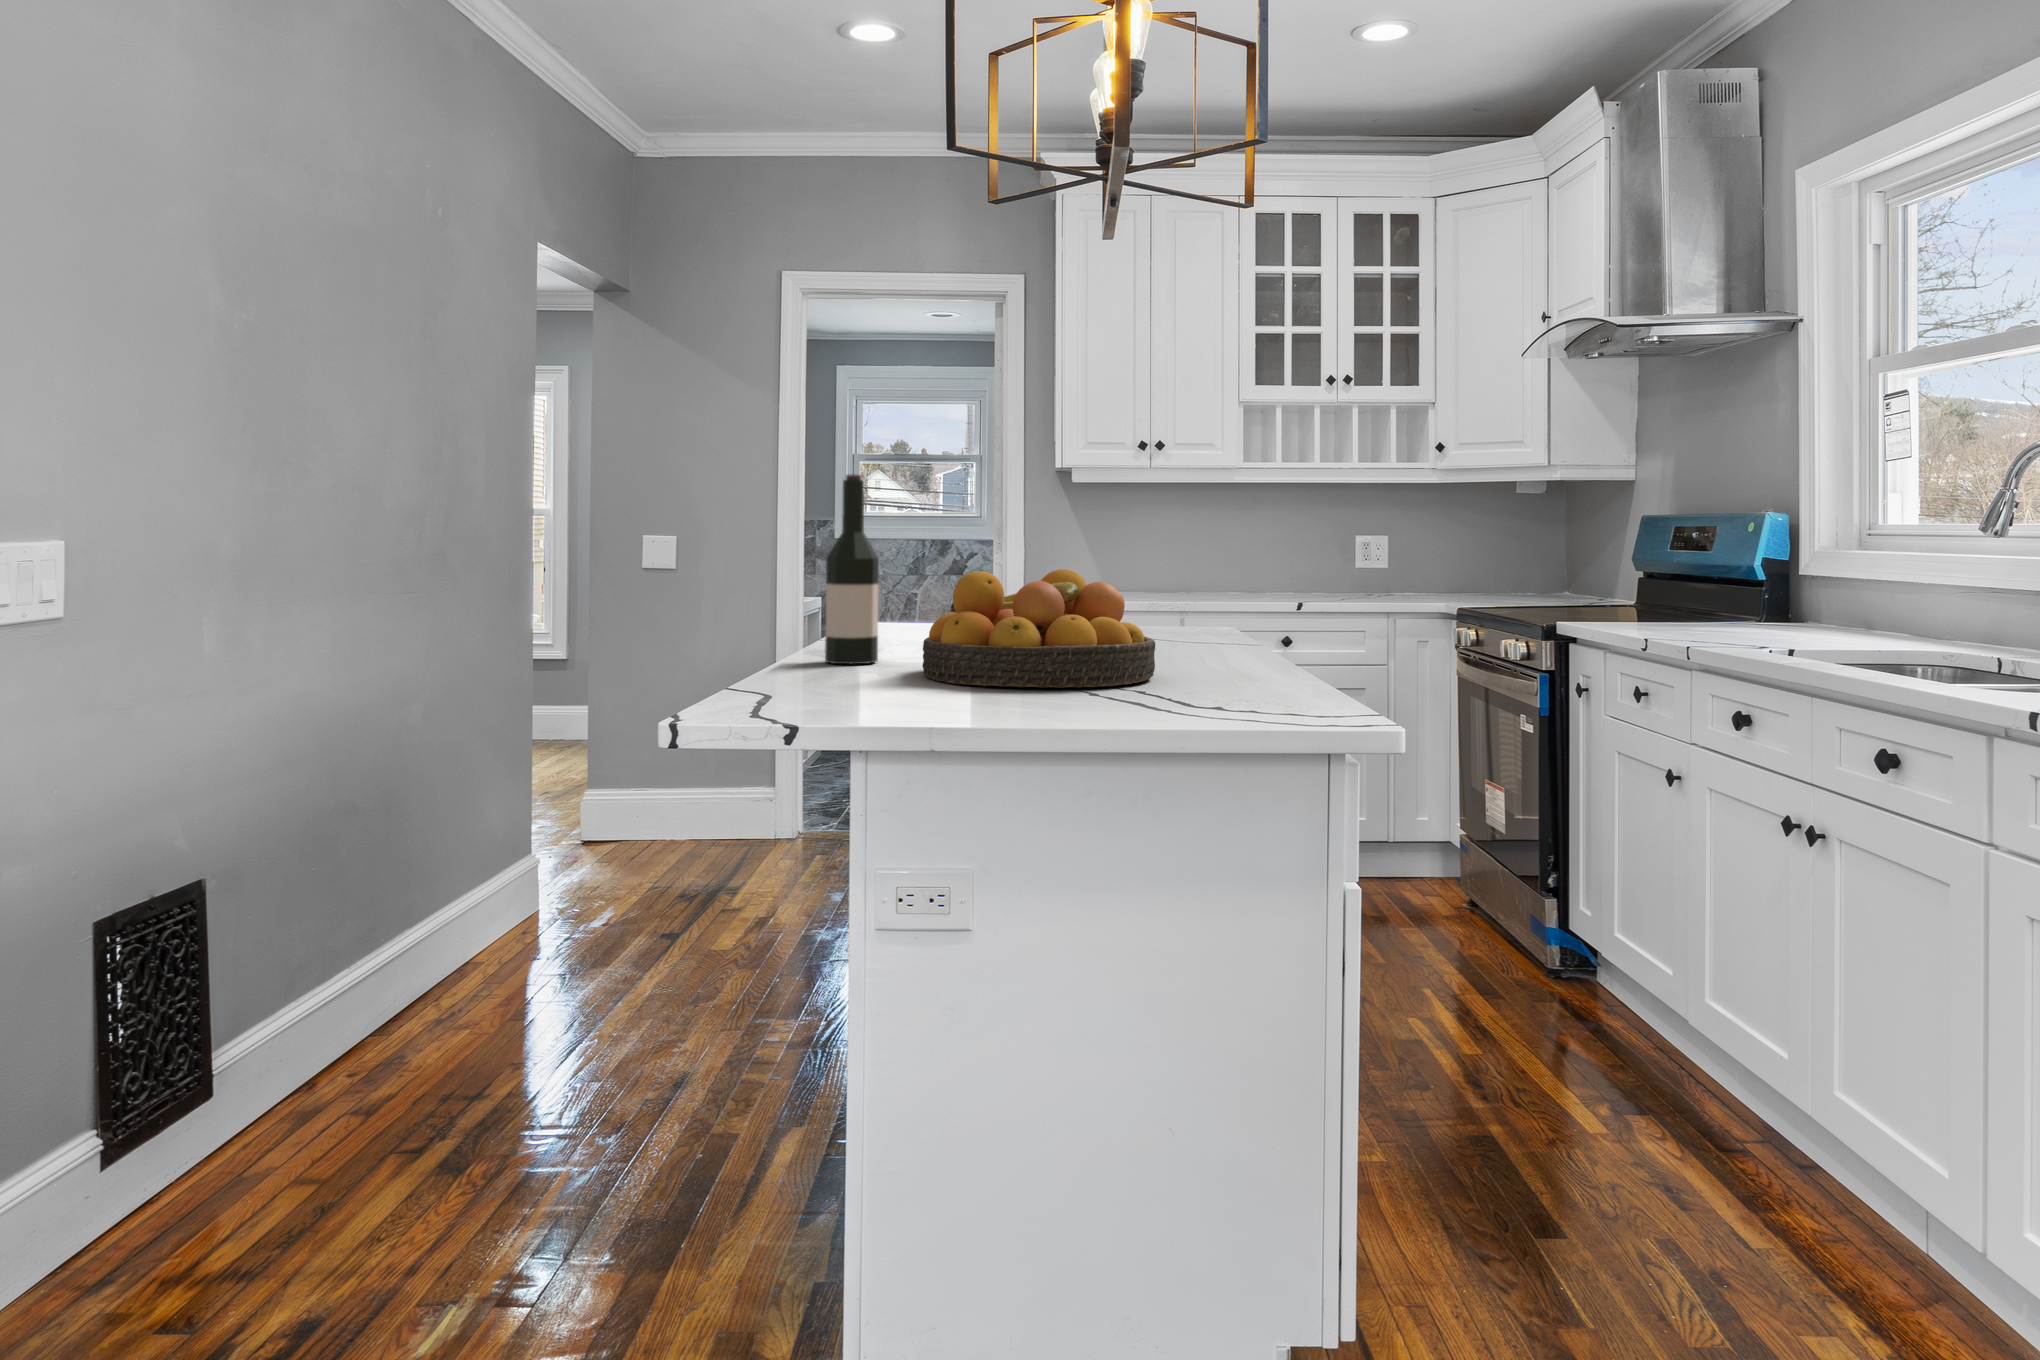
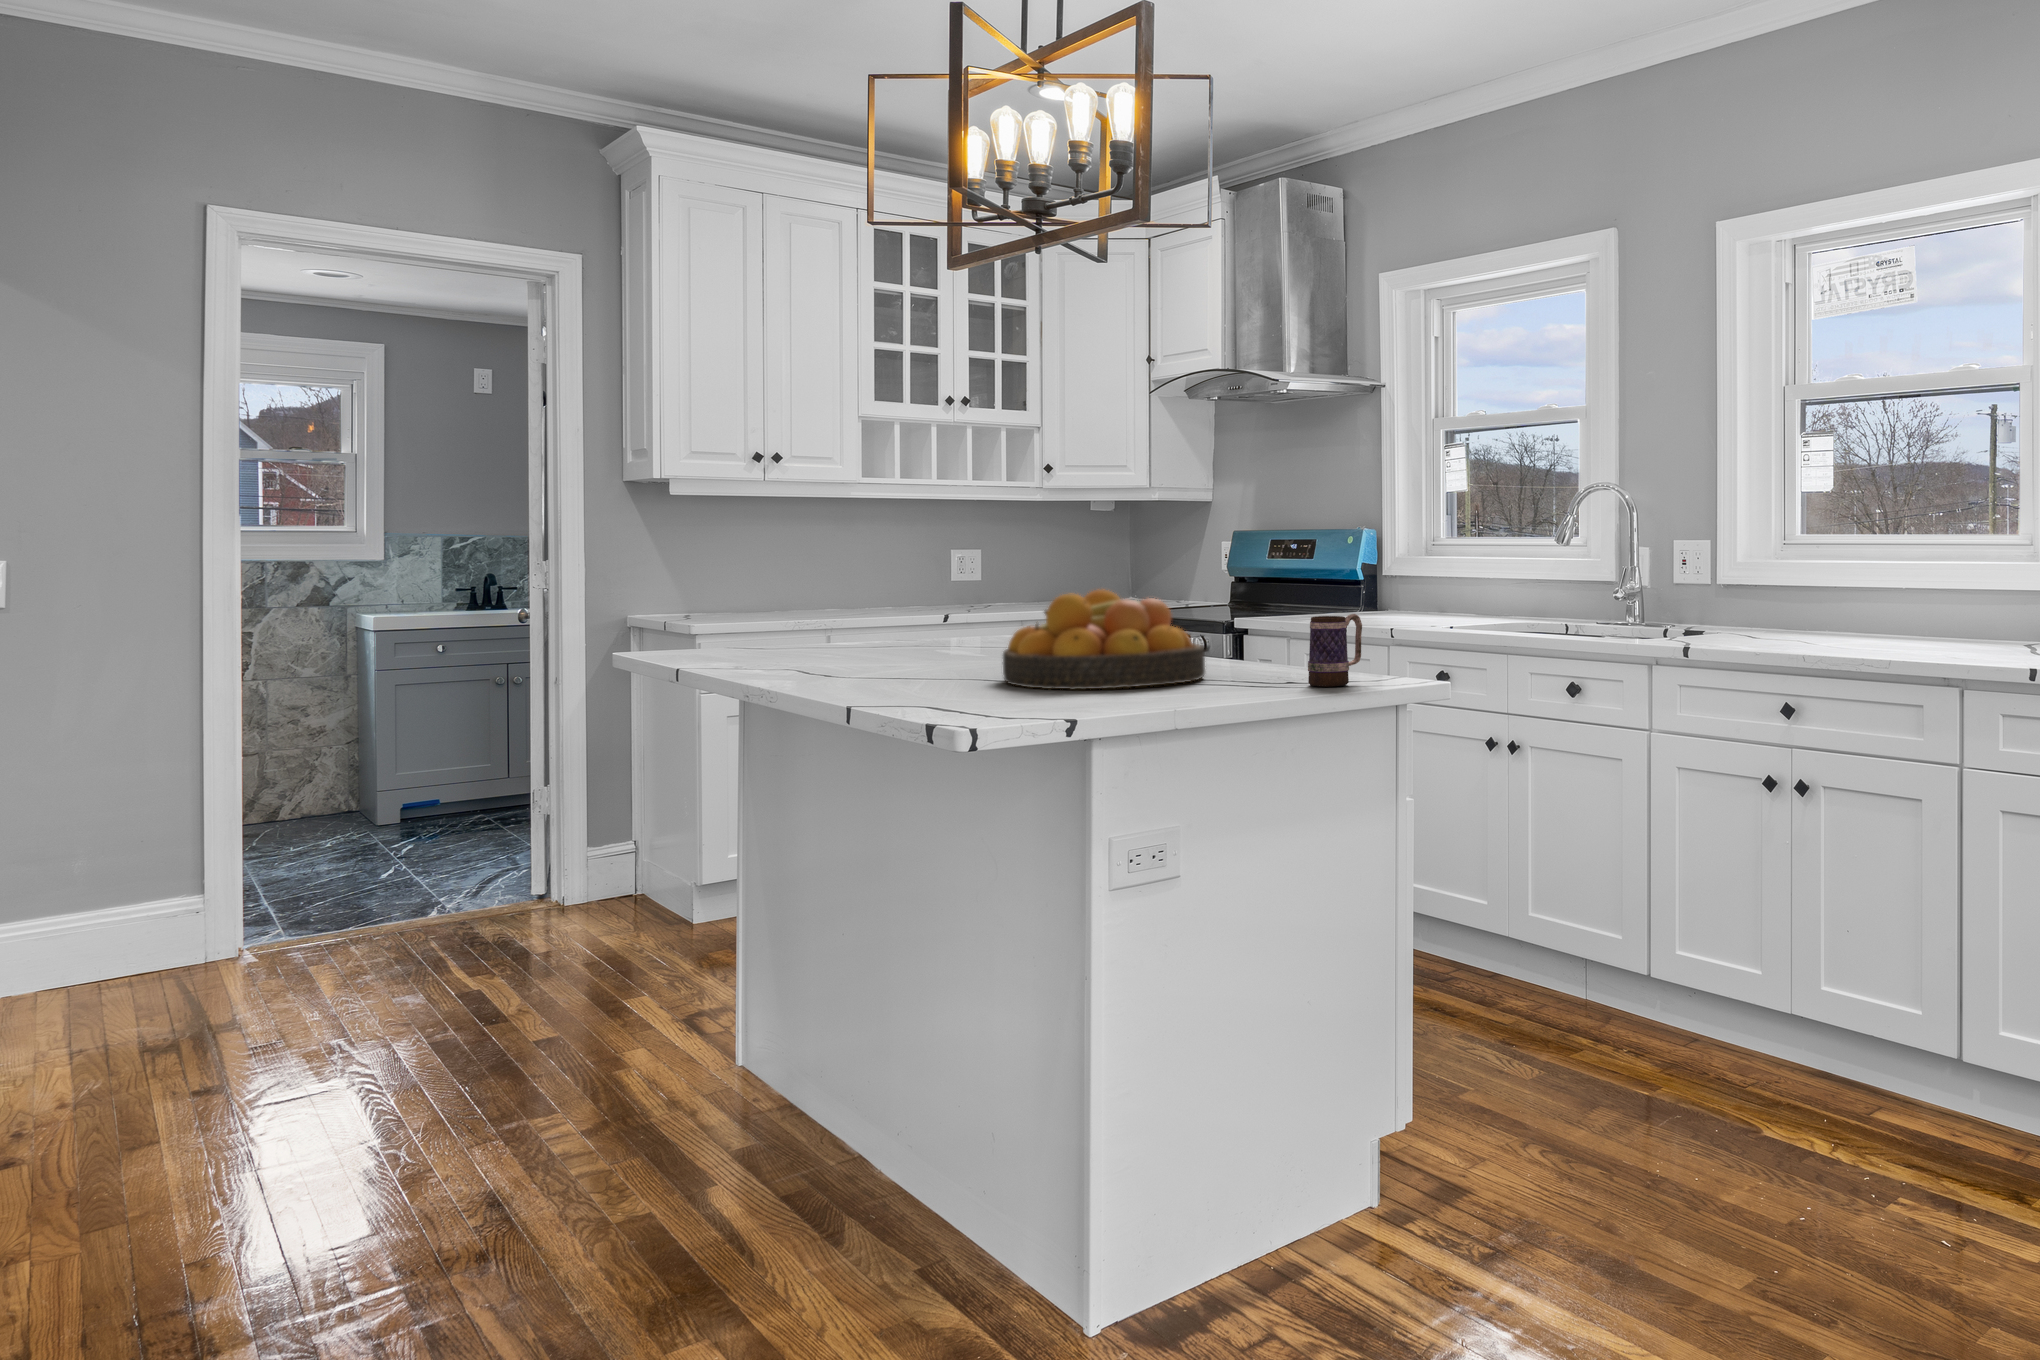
wine bottle: present [825,475,879,664] -> none [872,508,924,687]
mug: none [1192,613,1274,711] -> present [1308,614,1362,687]

